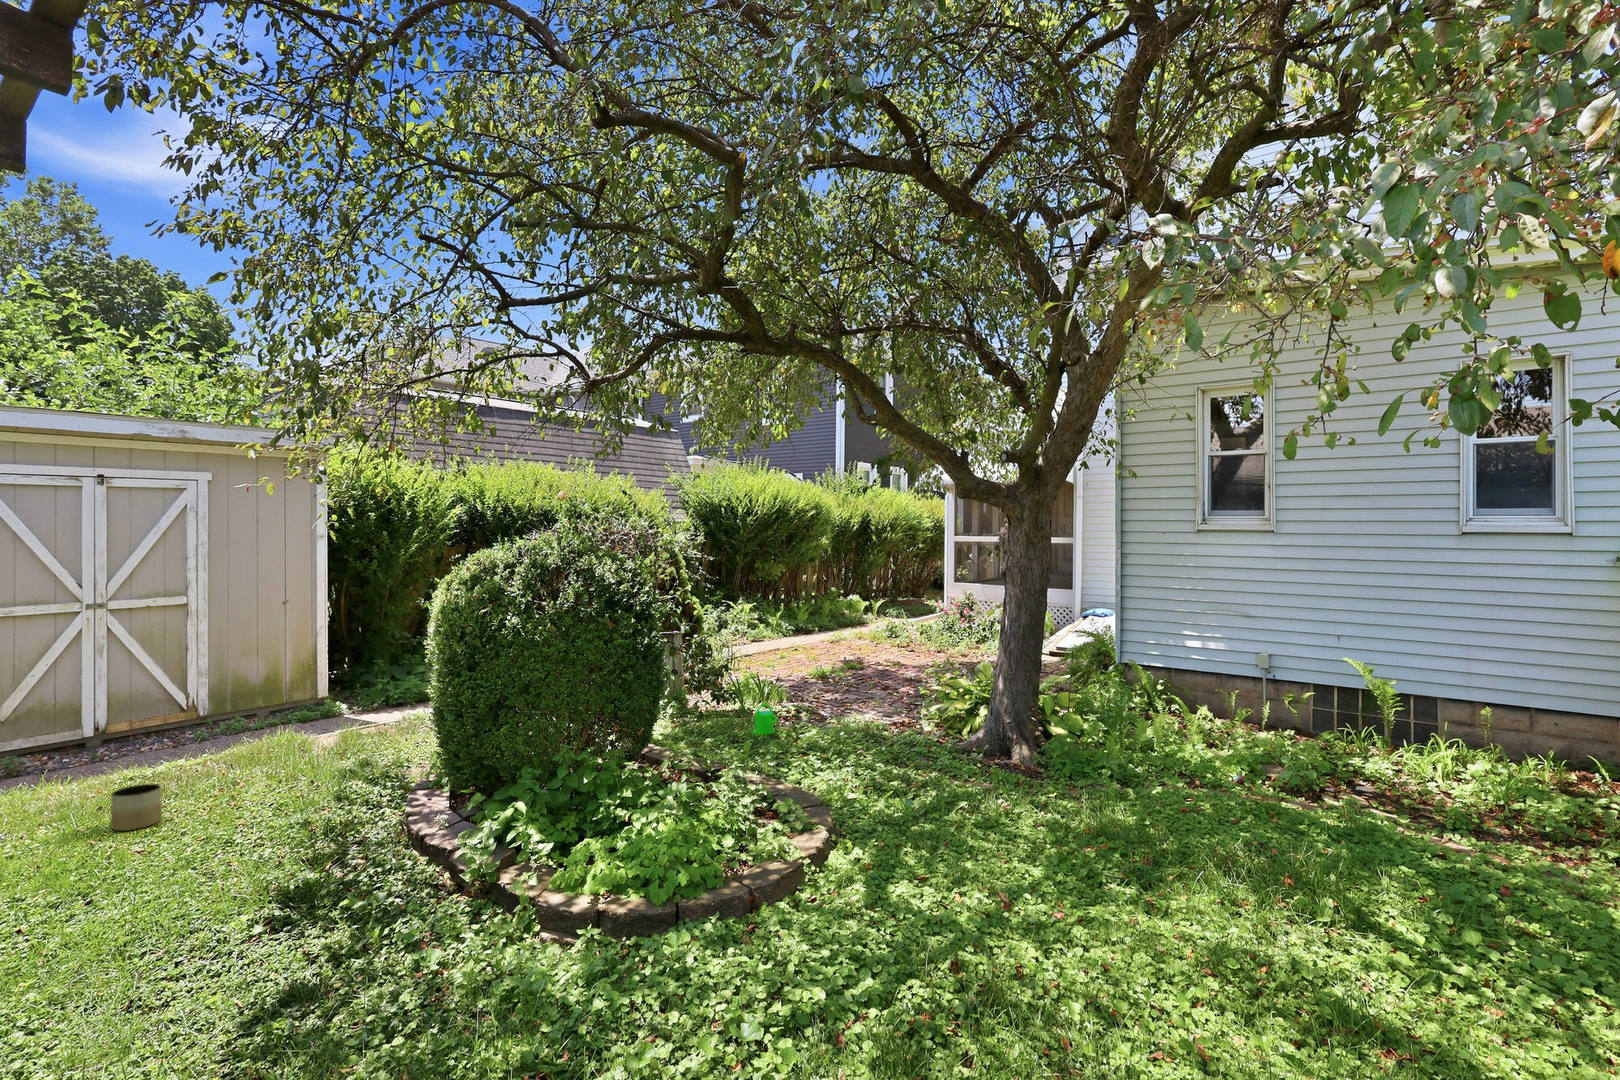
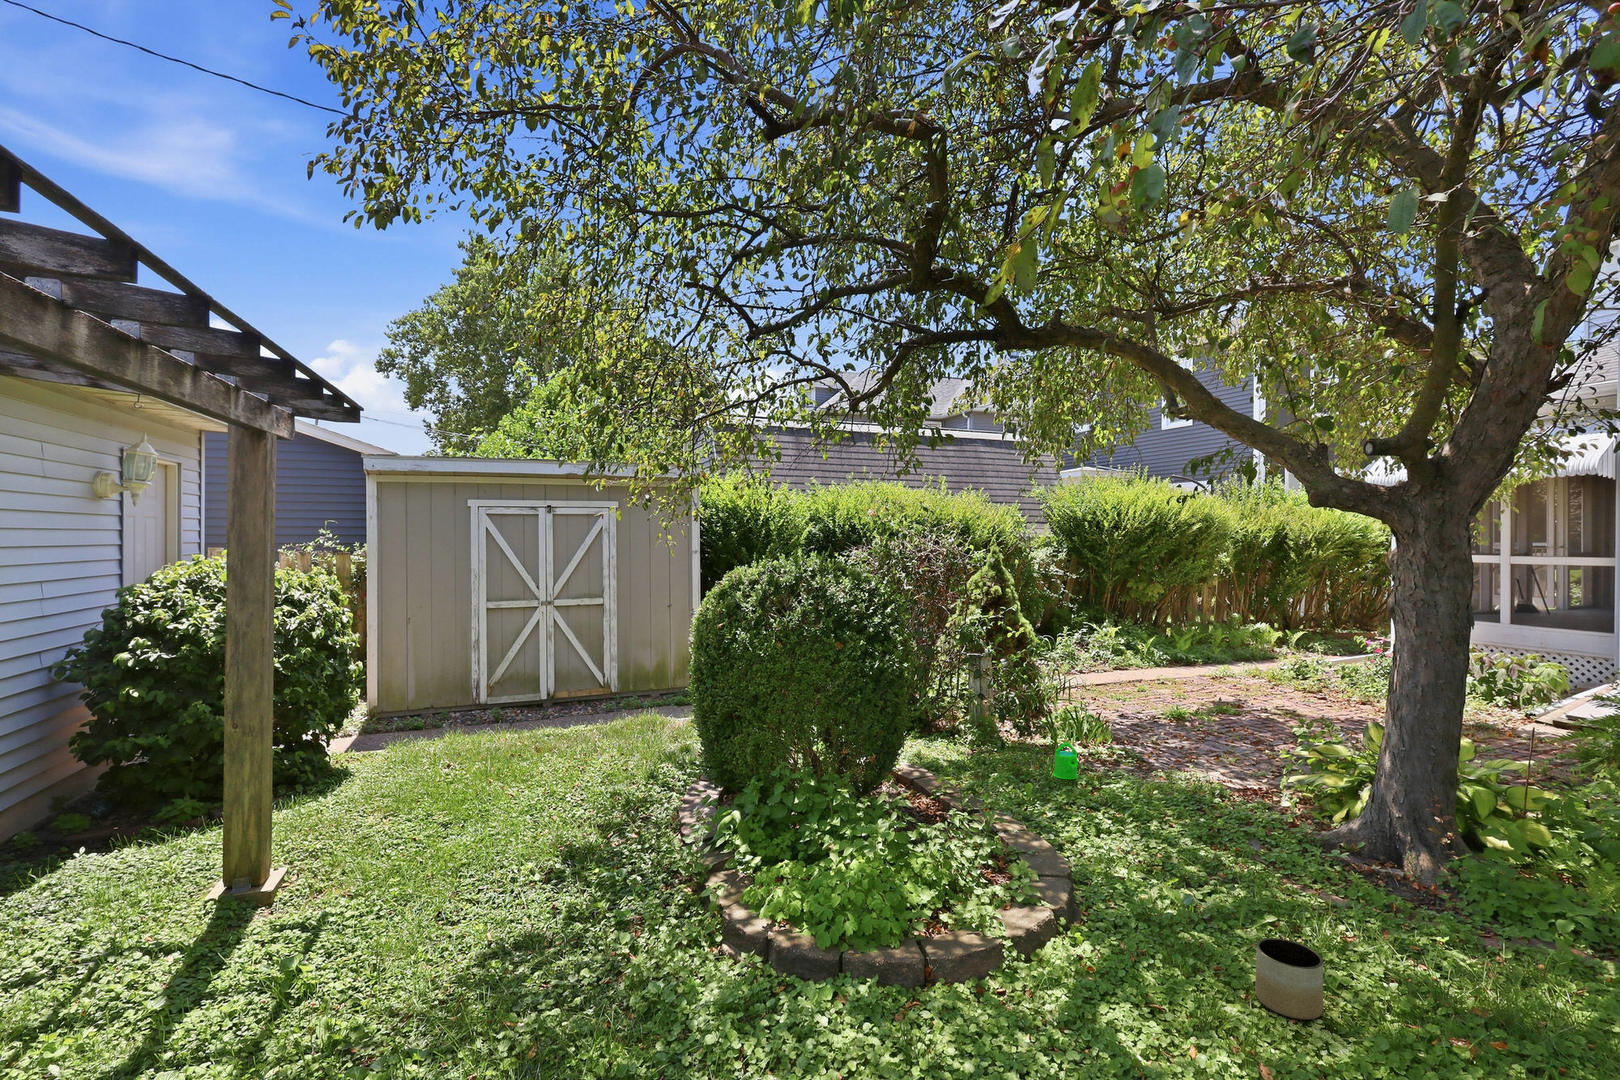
planter: present [111,784,162,831] -> present [1255,938,1323,1020]

